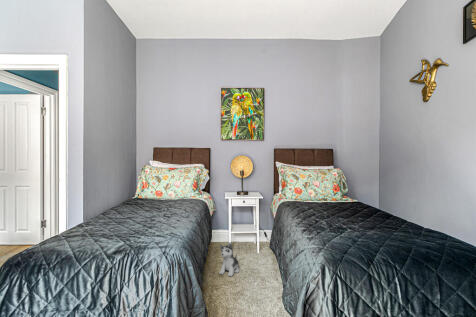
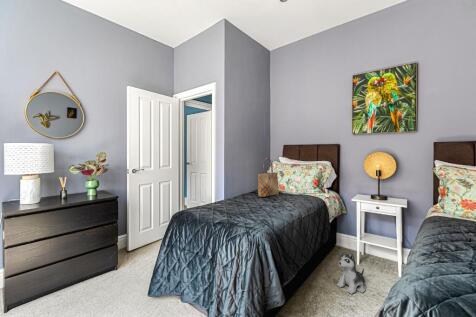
tote bag: none [140,164,160,207] -> present [258,158,279,197]

